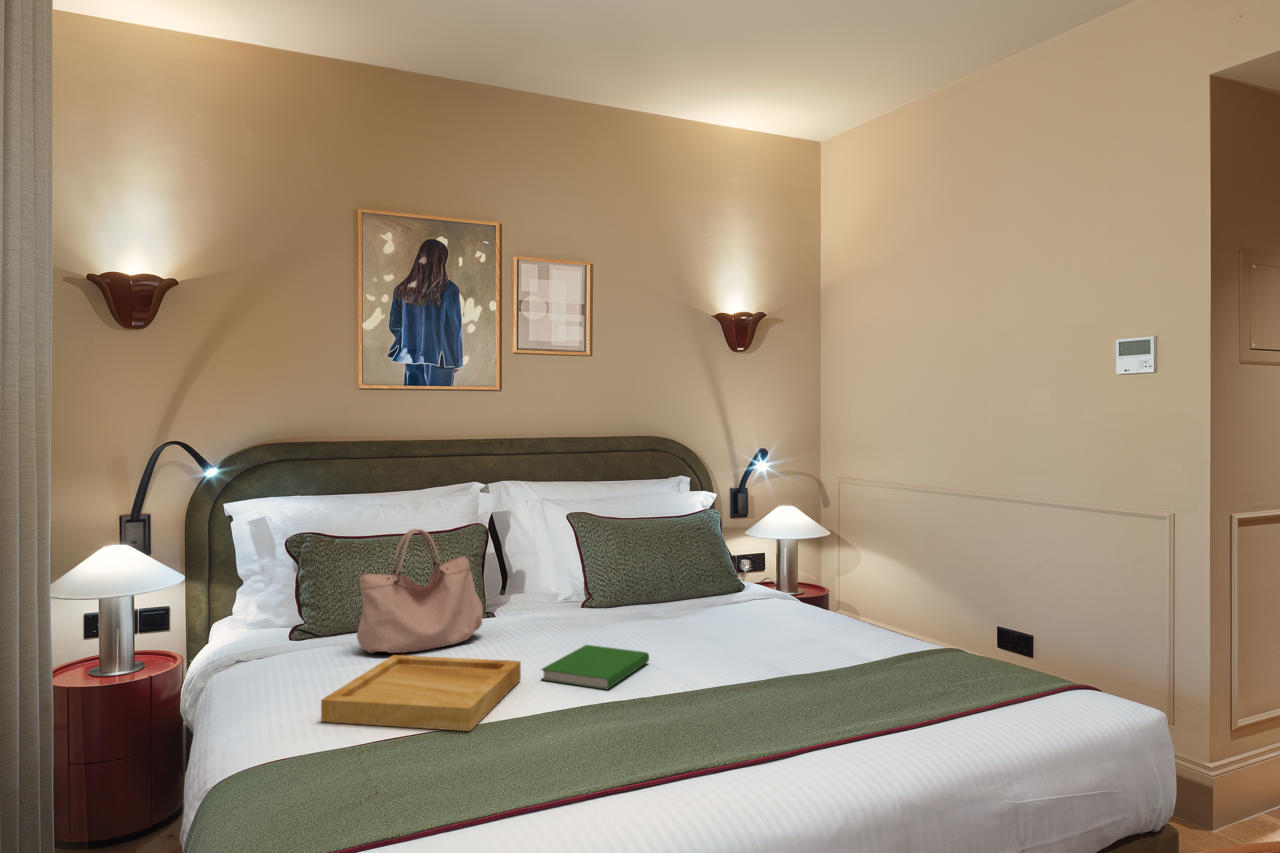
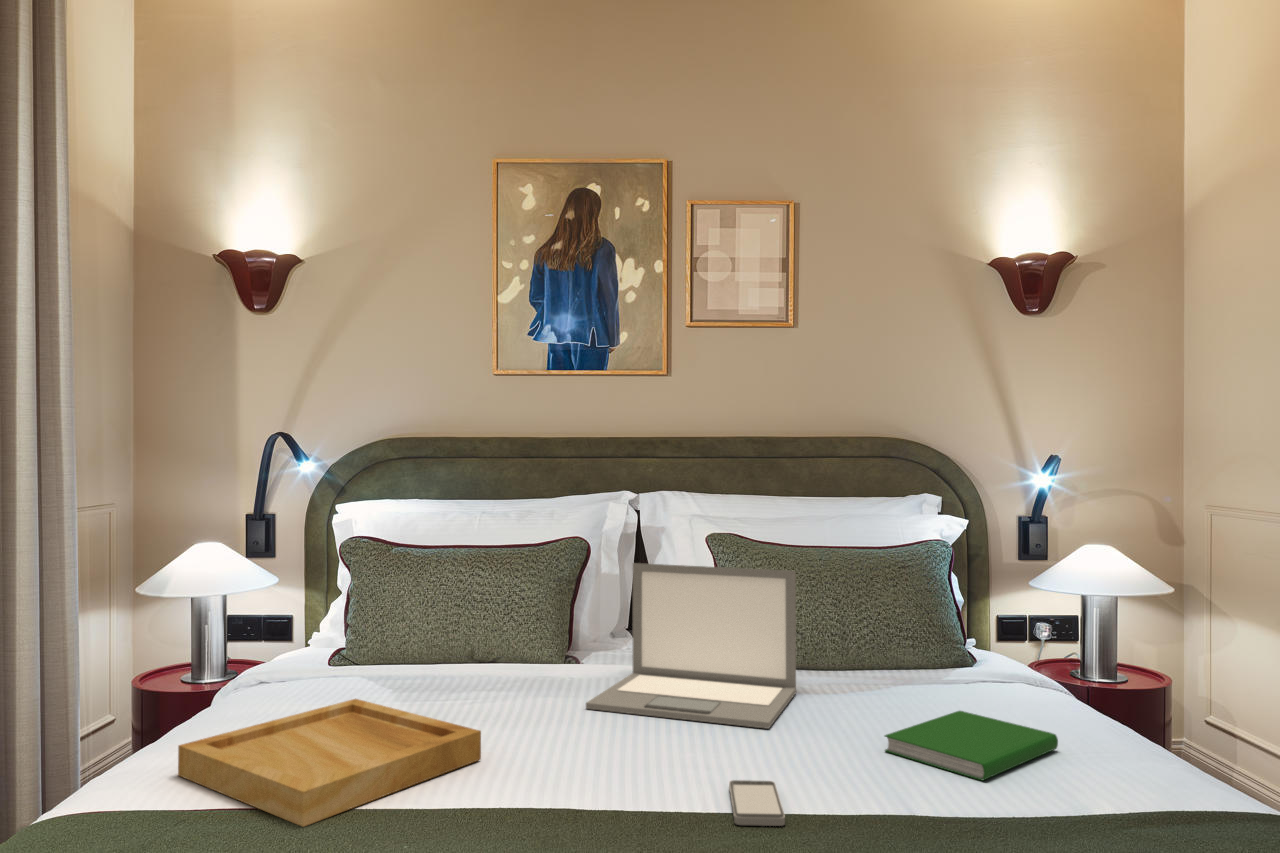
handbag: present [357,529,483,653] -> none [361,536,534,698]
laptop: none [540,537,668,643] -> present [586,563,796,729]
hardcover book: present [542,645,649,689] -> present [885,711,1058,780]
smartphone: none [687,664,737,688] -> present [729,780,785,826]

